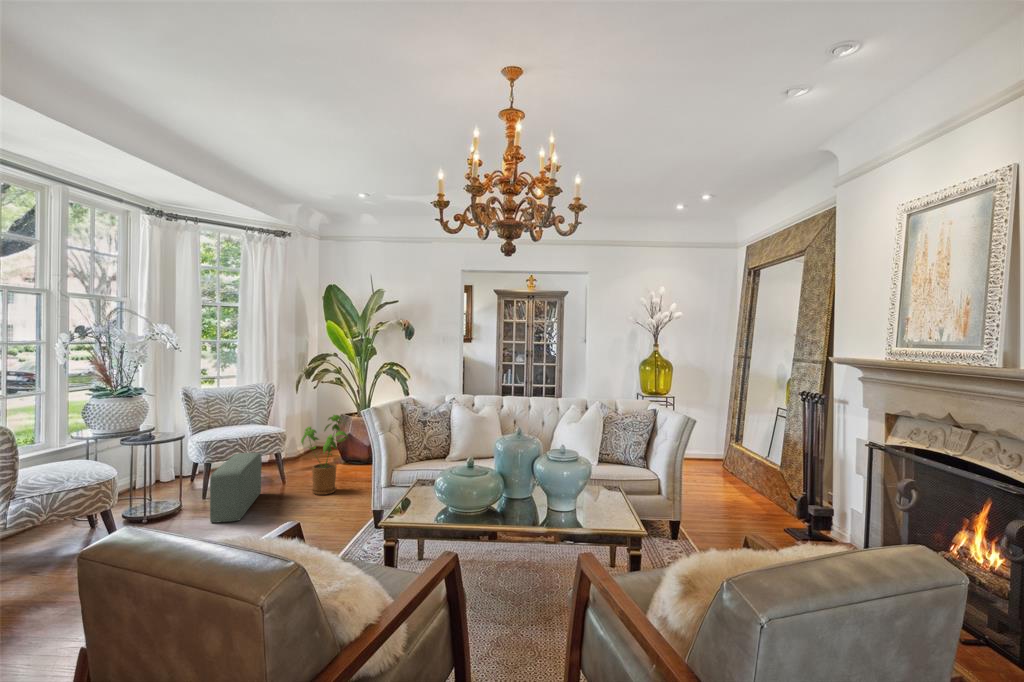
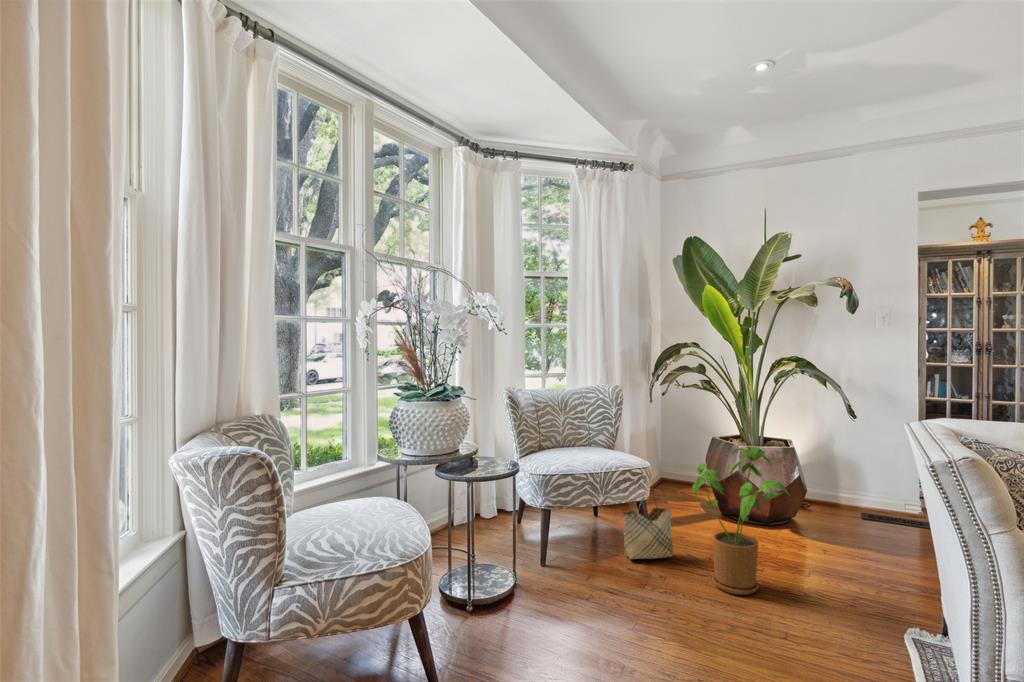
woven basket: none [263,443,296,488] -> present [623,486,673,559]
pouf: present [210,453,262,523] -> none [568,500,627,644]

